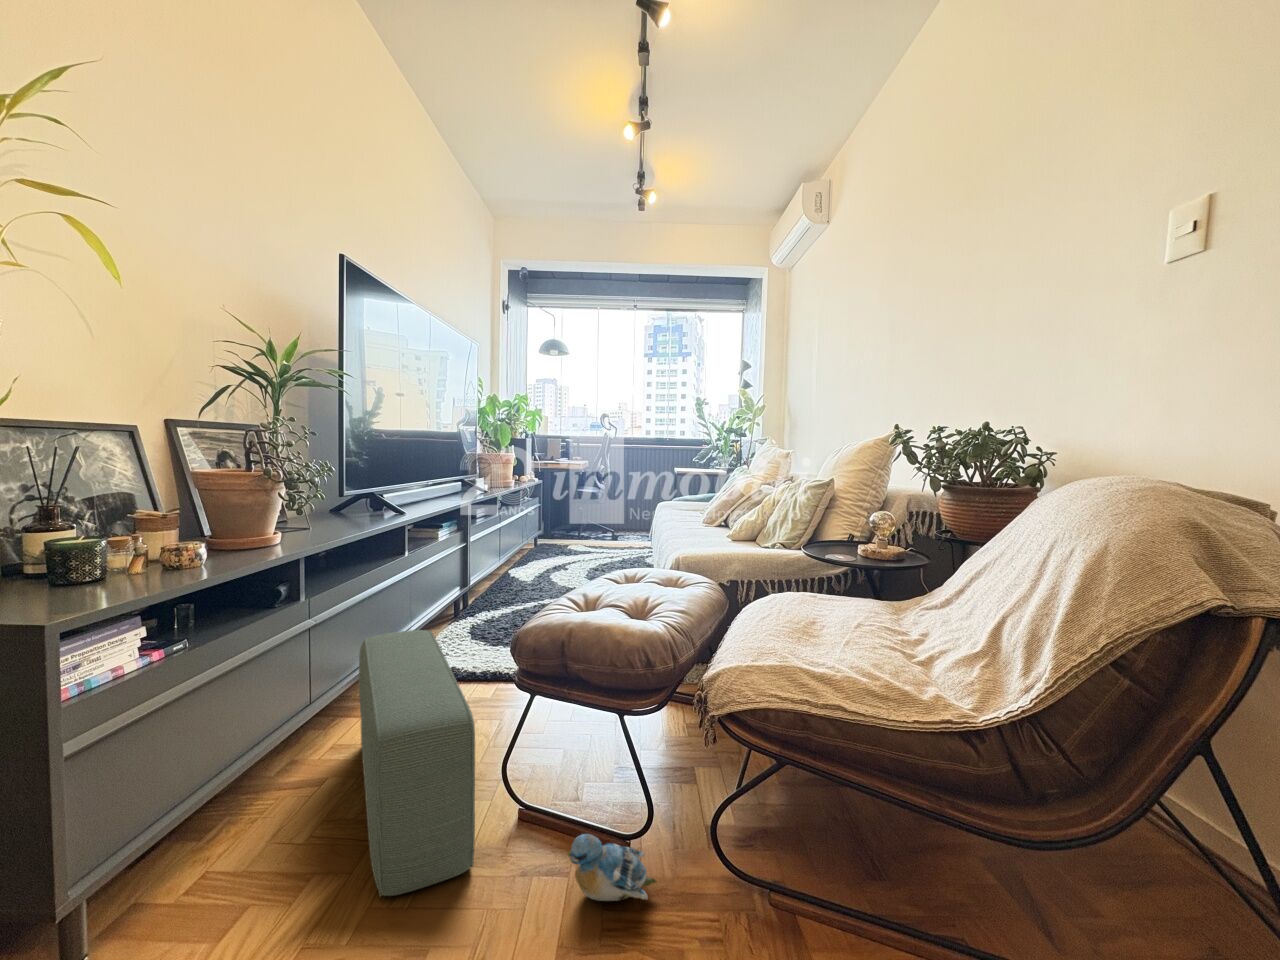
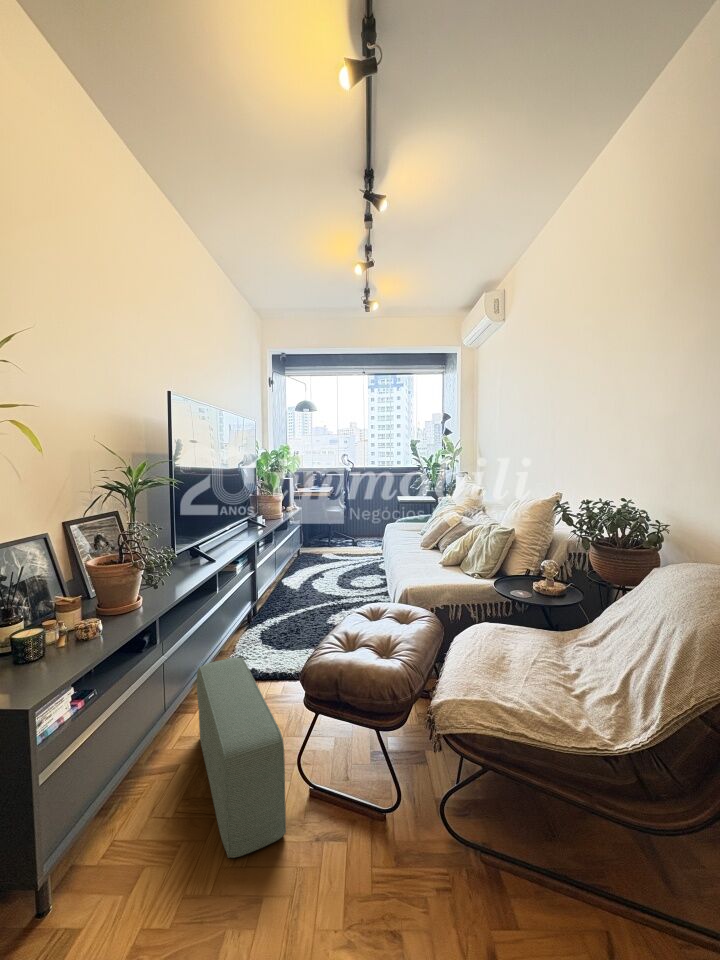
plush toy: present [568,834,656,901] -> none [348,814,406,859]

